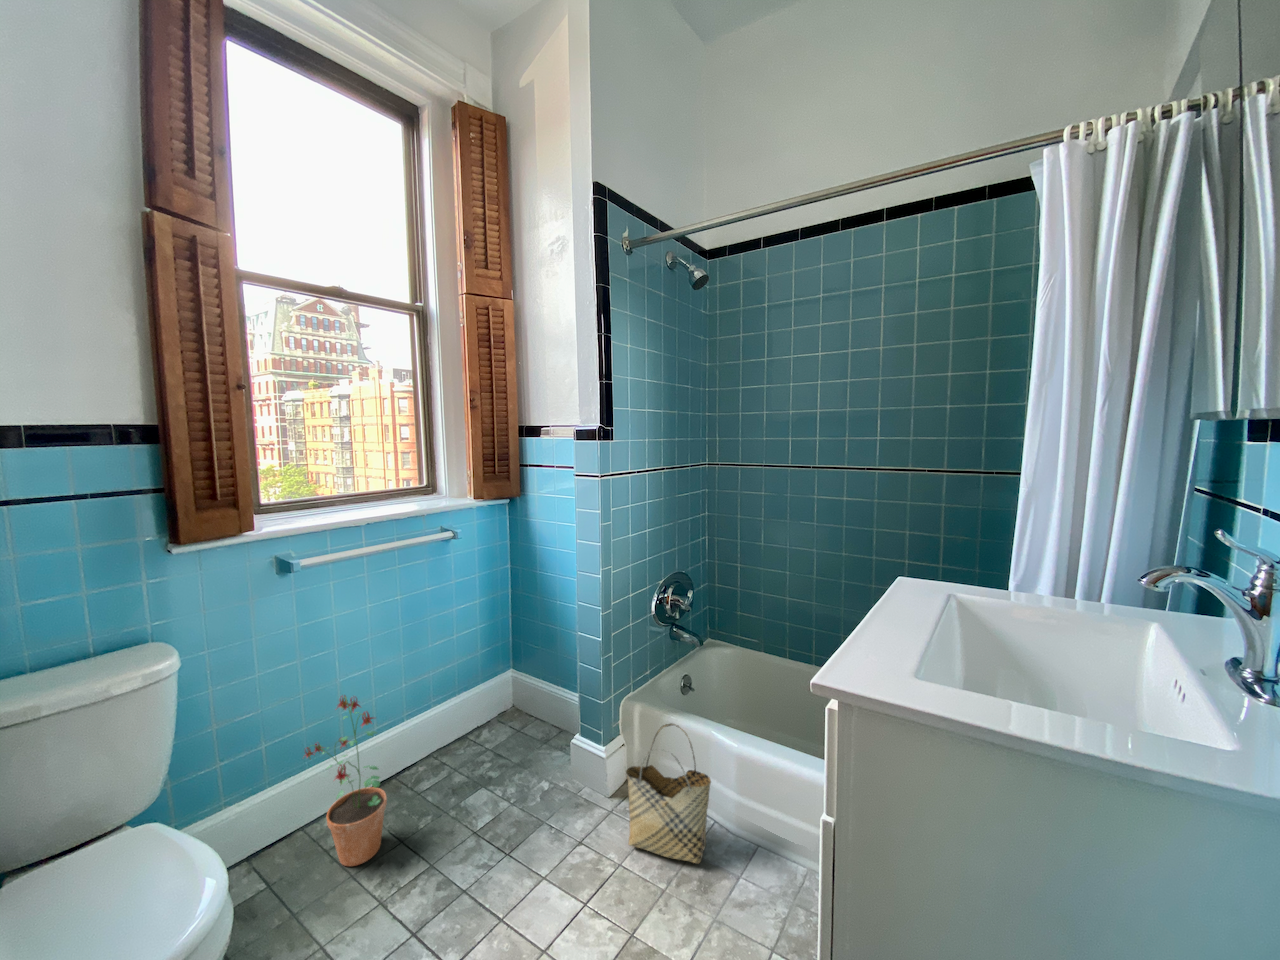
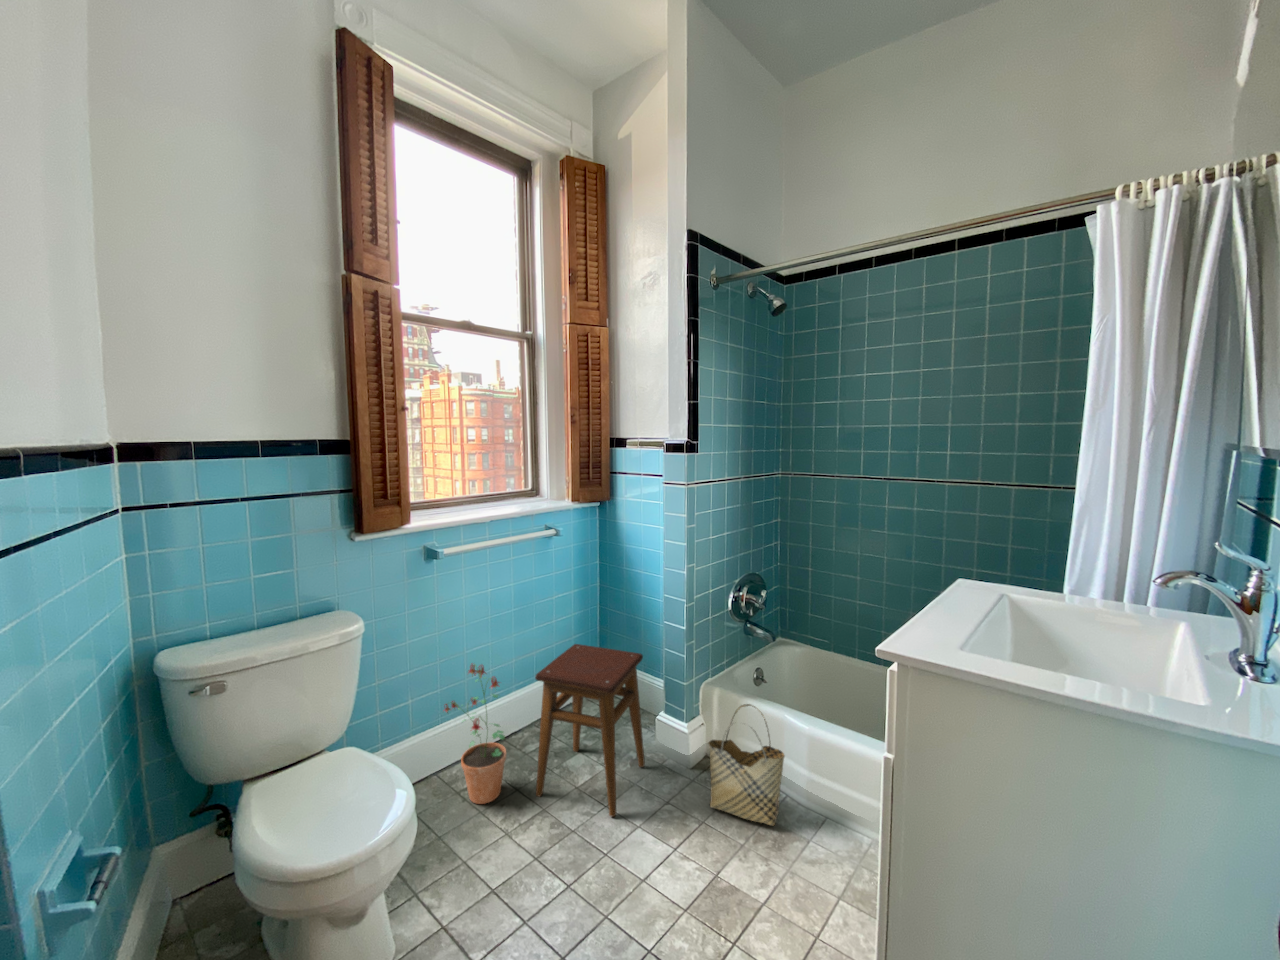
stool: none [418,662,559,869] -> present [535,644,645,817]

